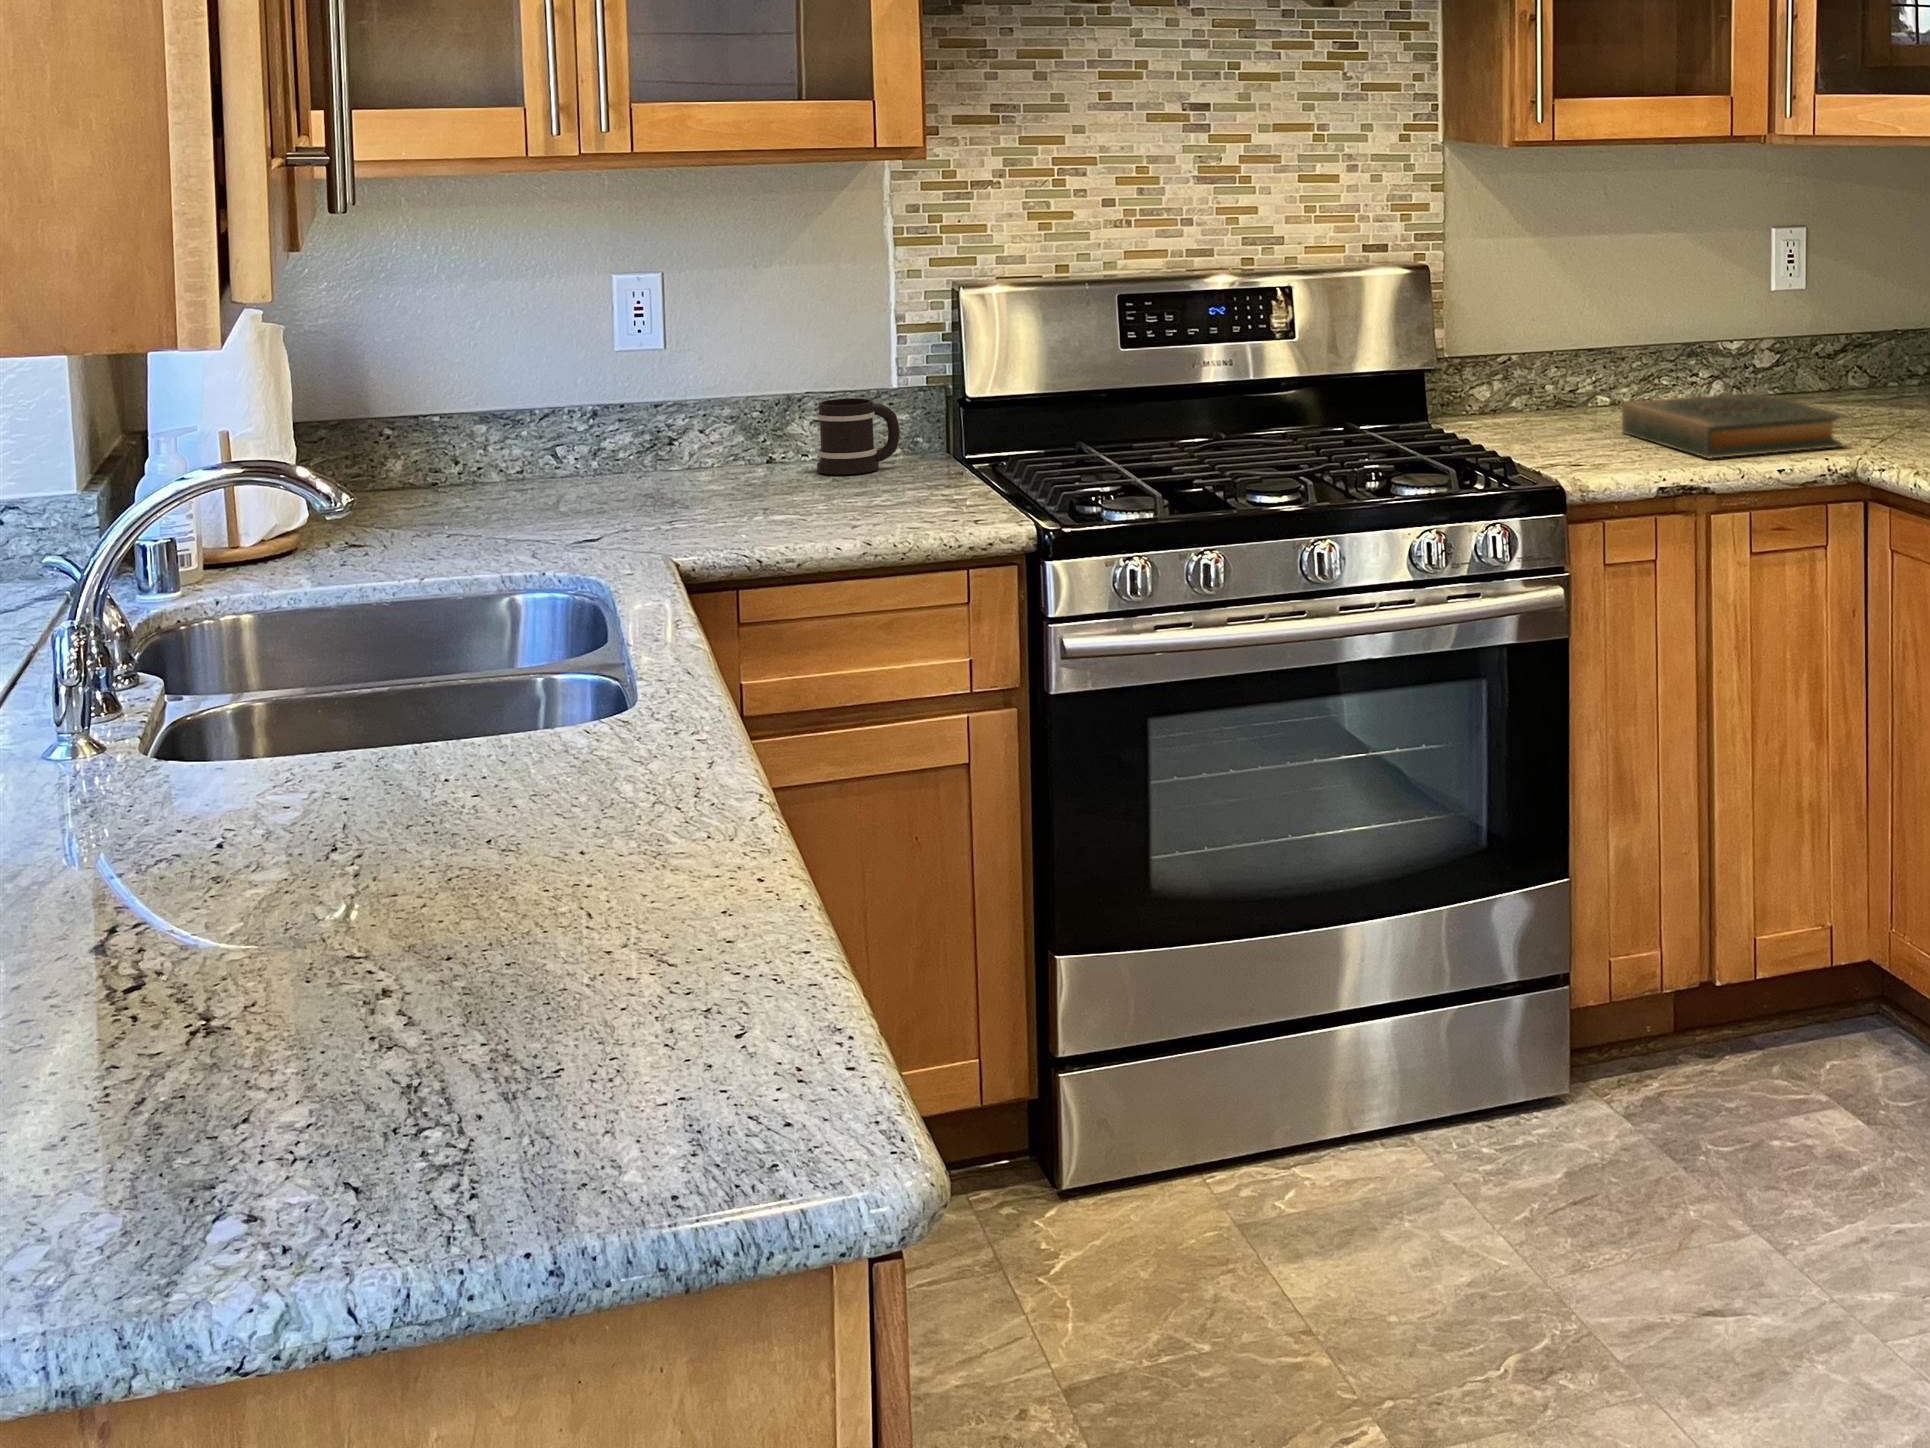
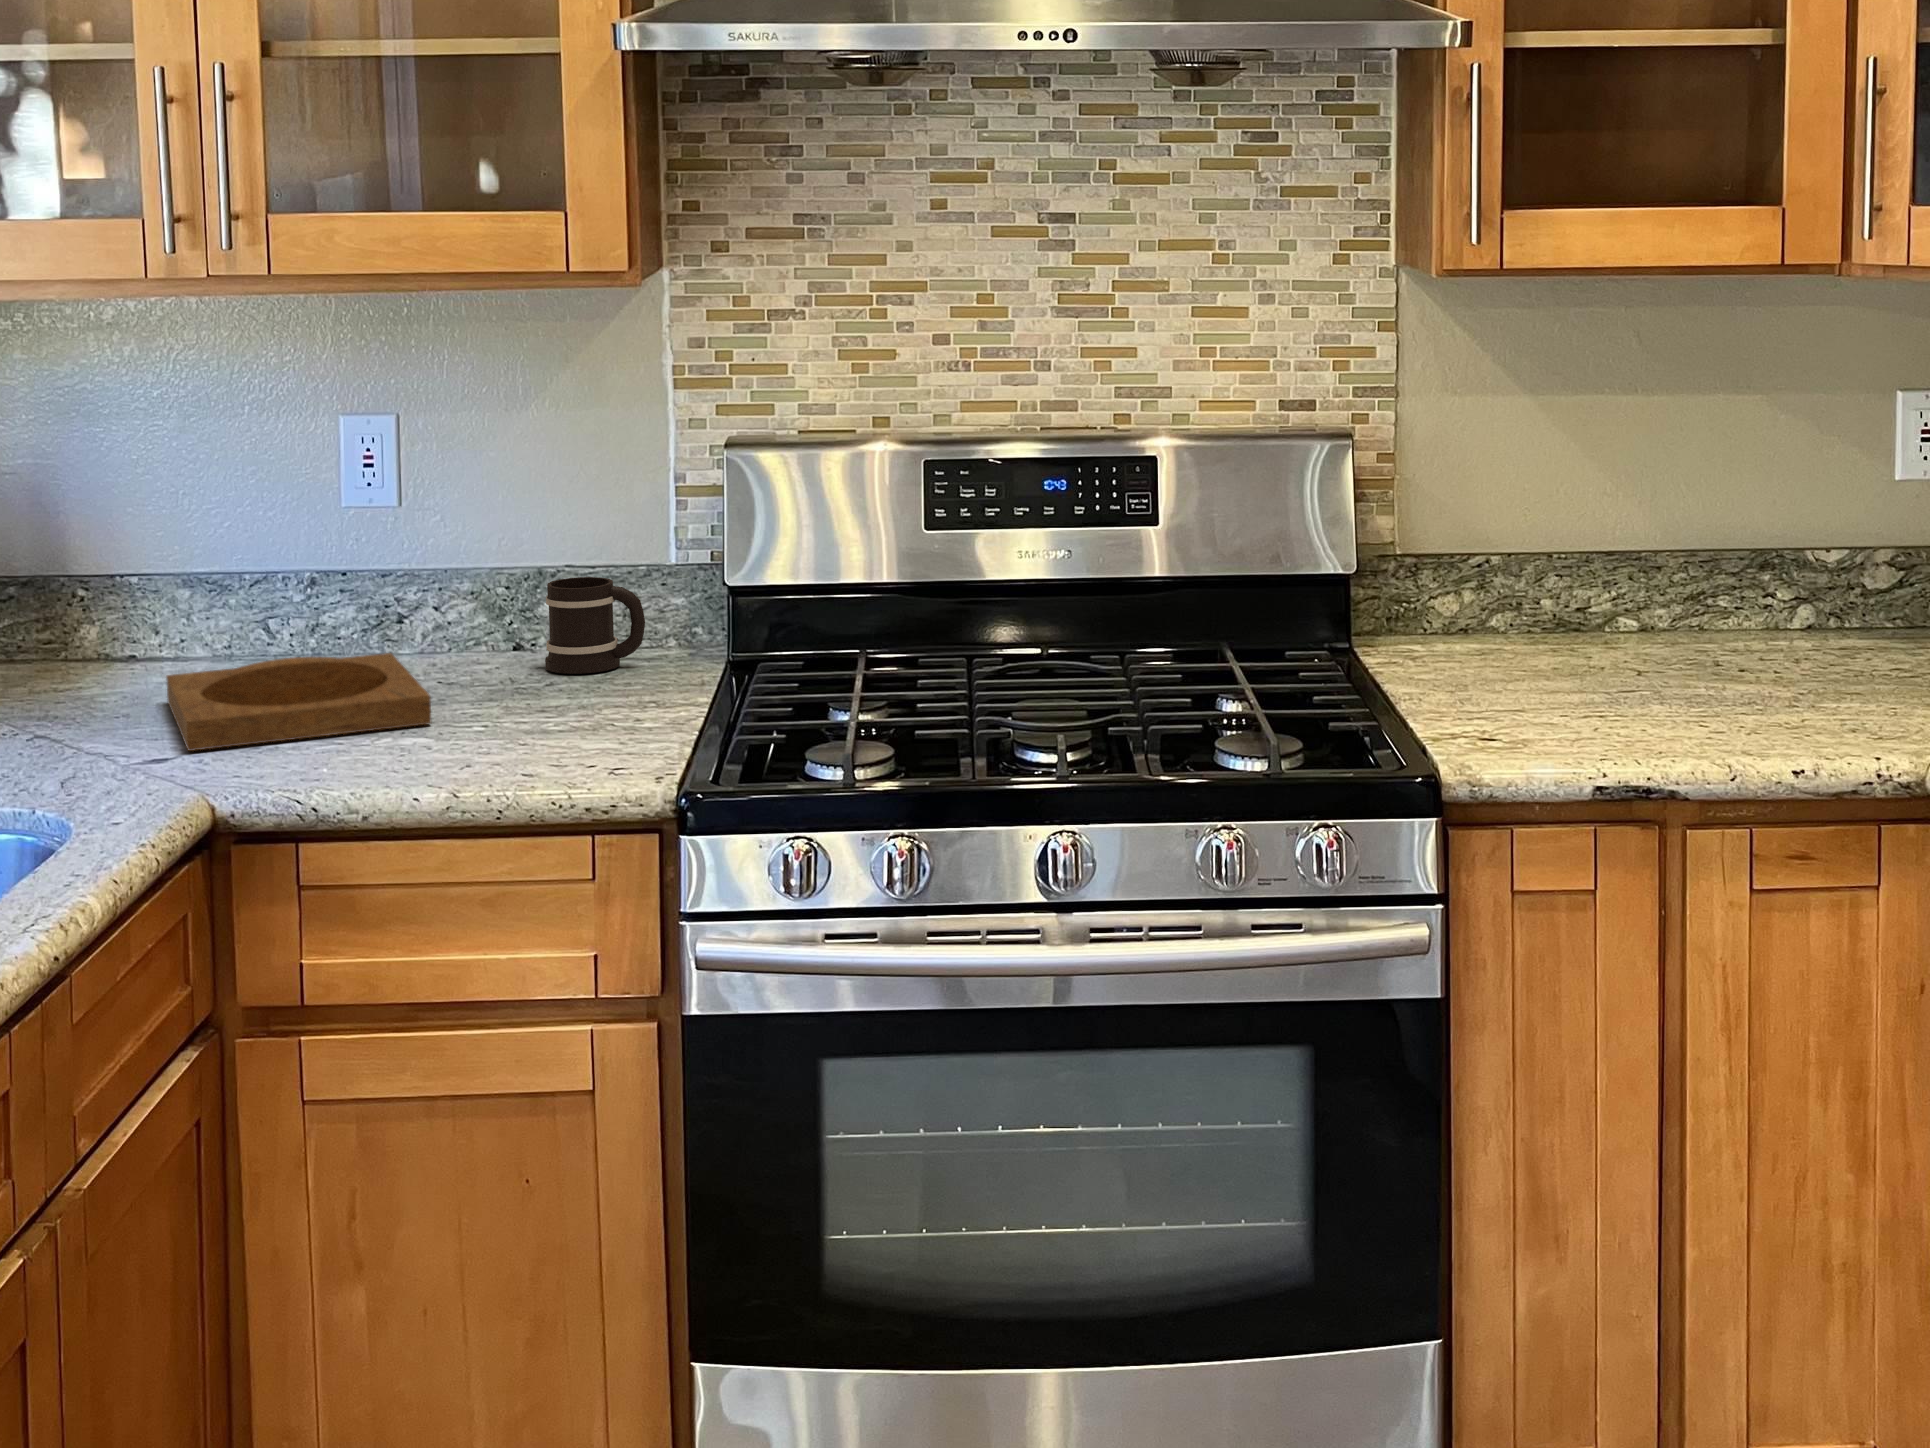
hardback book: present [1622,392,1844,458] -> none [1604,633,1921,742]
tray: none [527,465,789,535] -> present [166,653,431,751]

